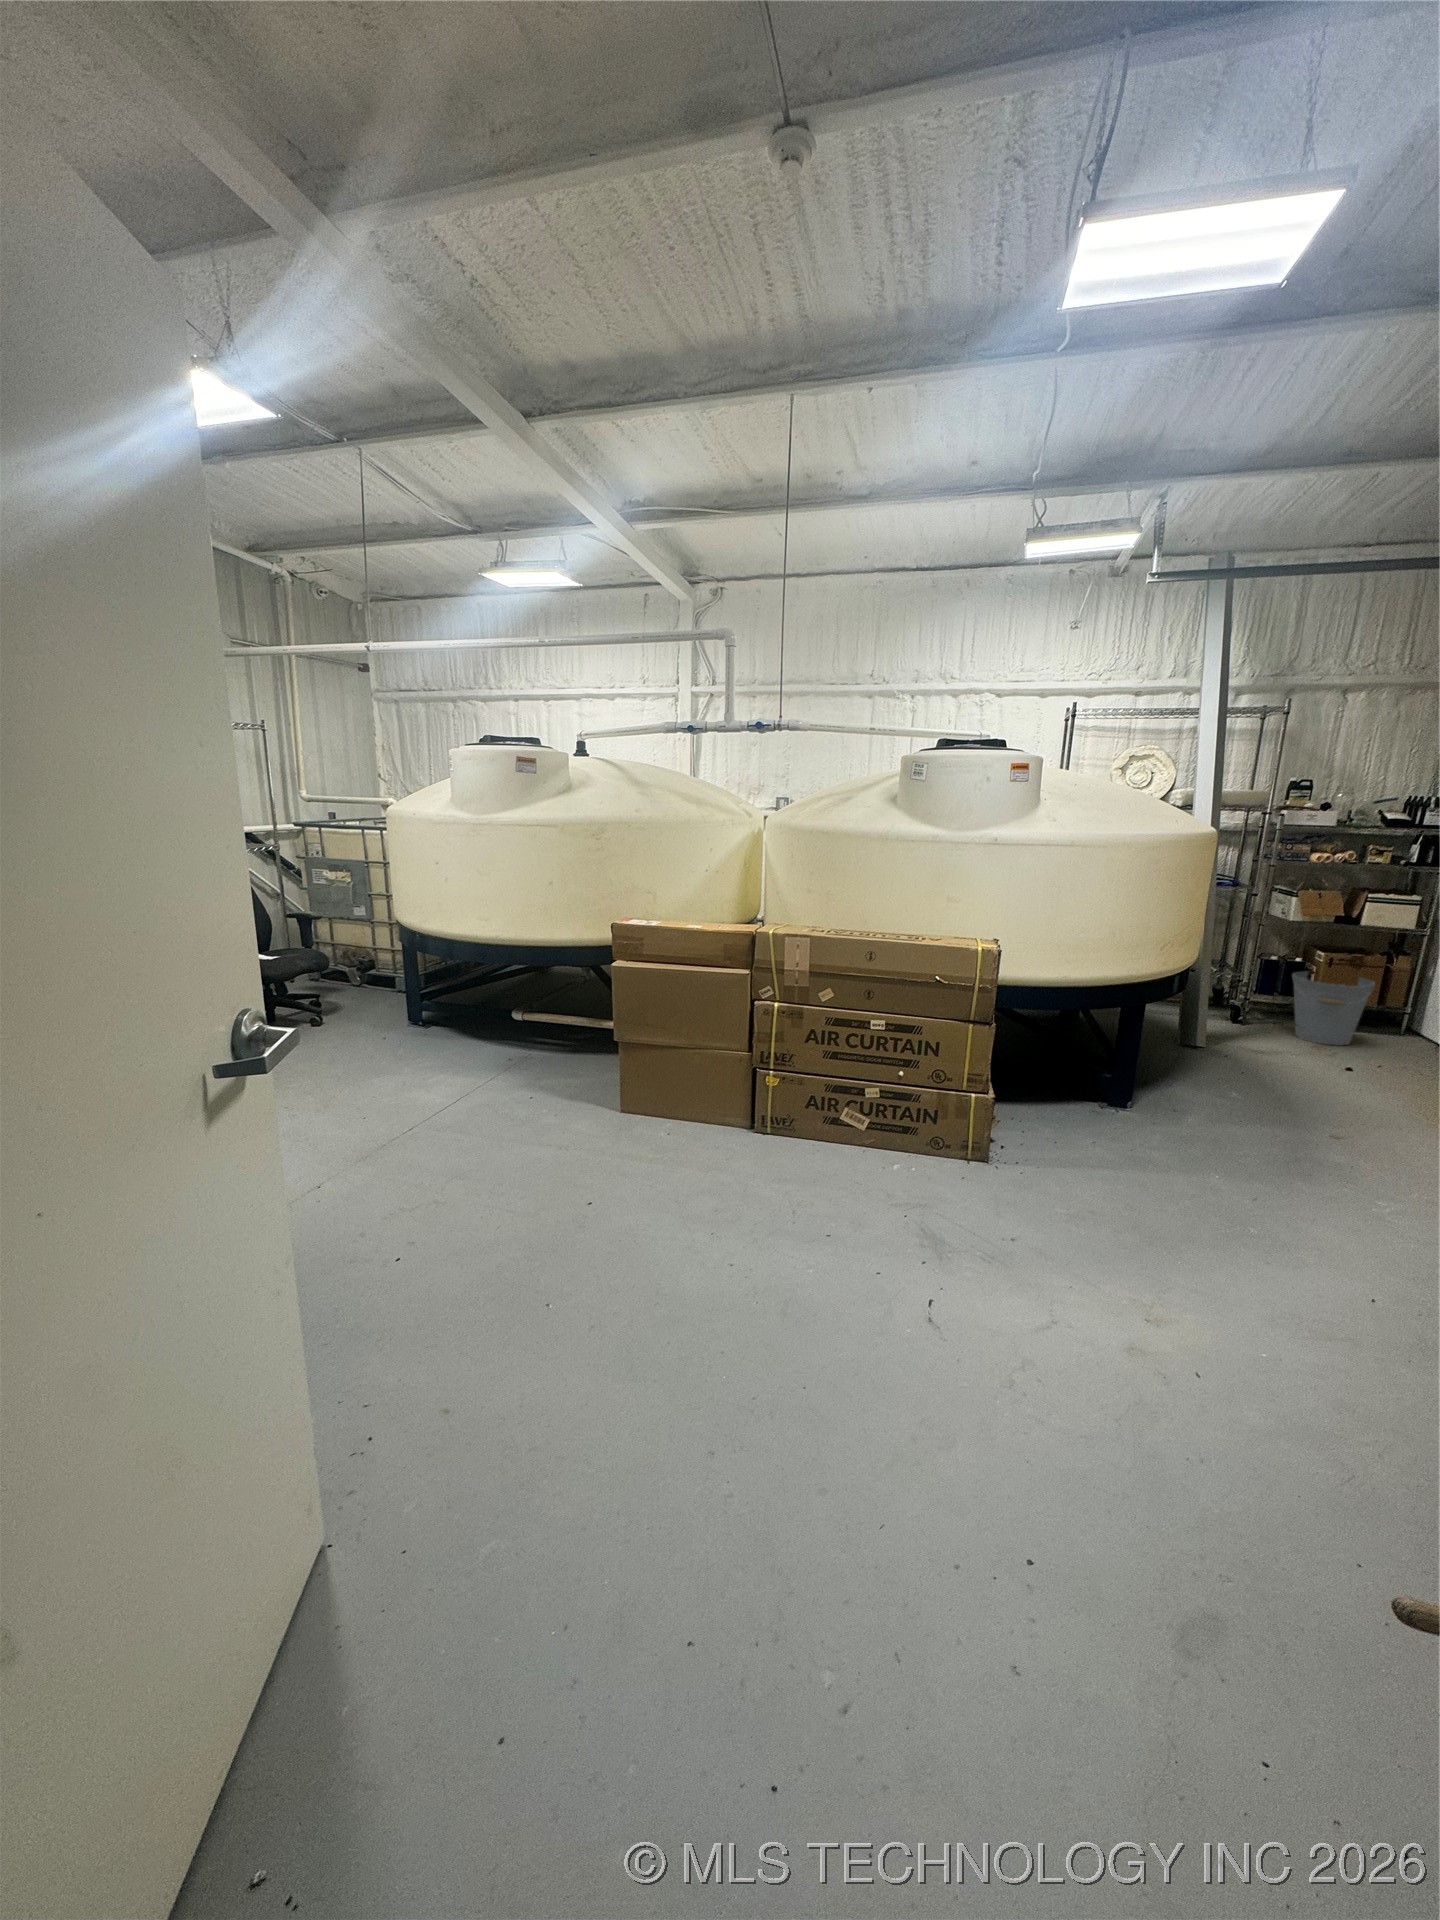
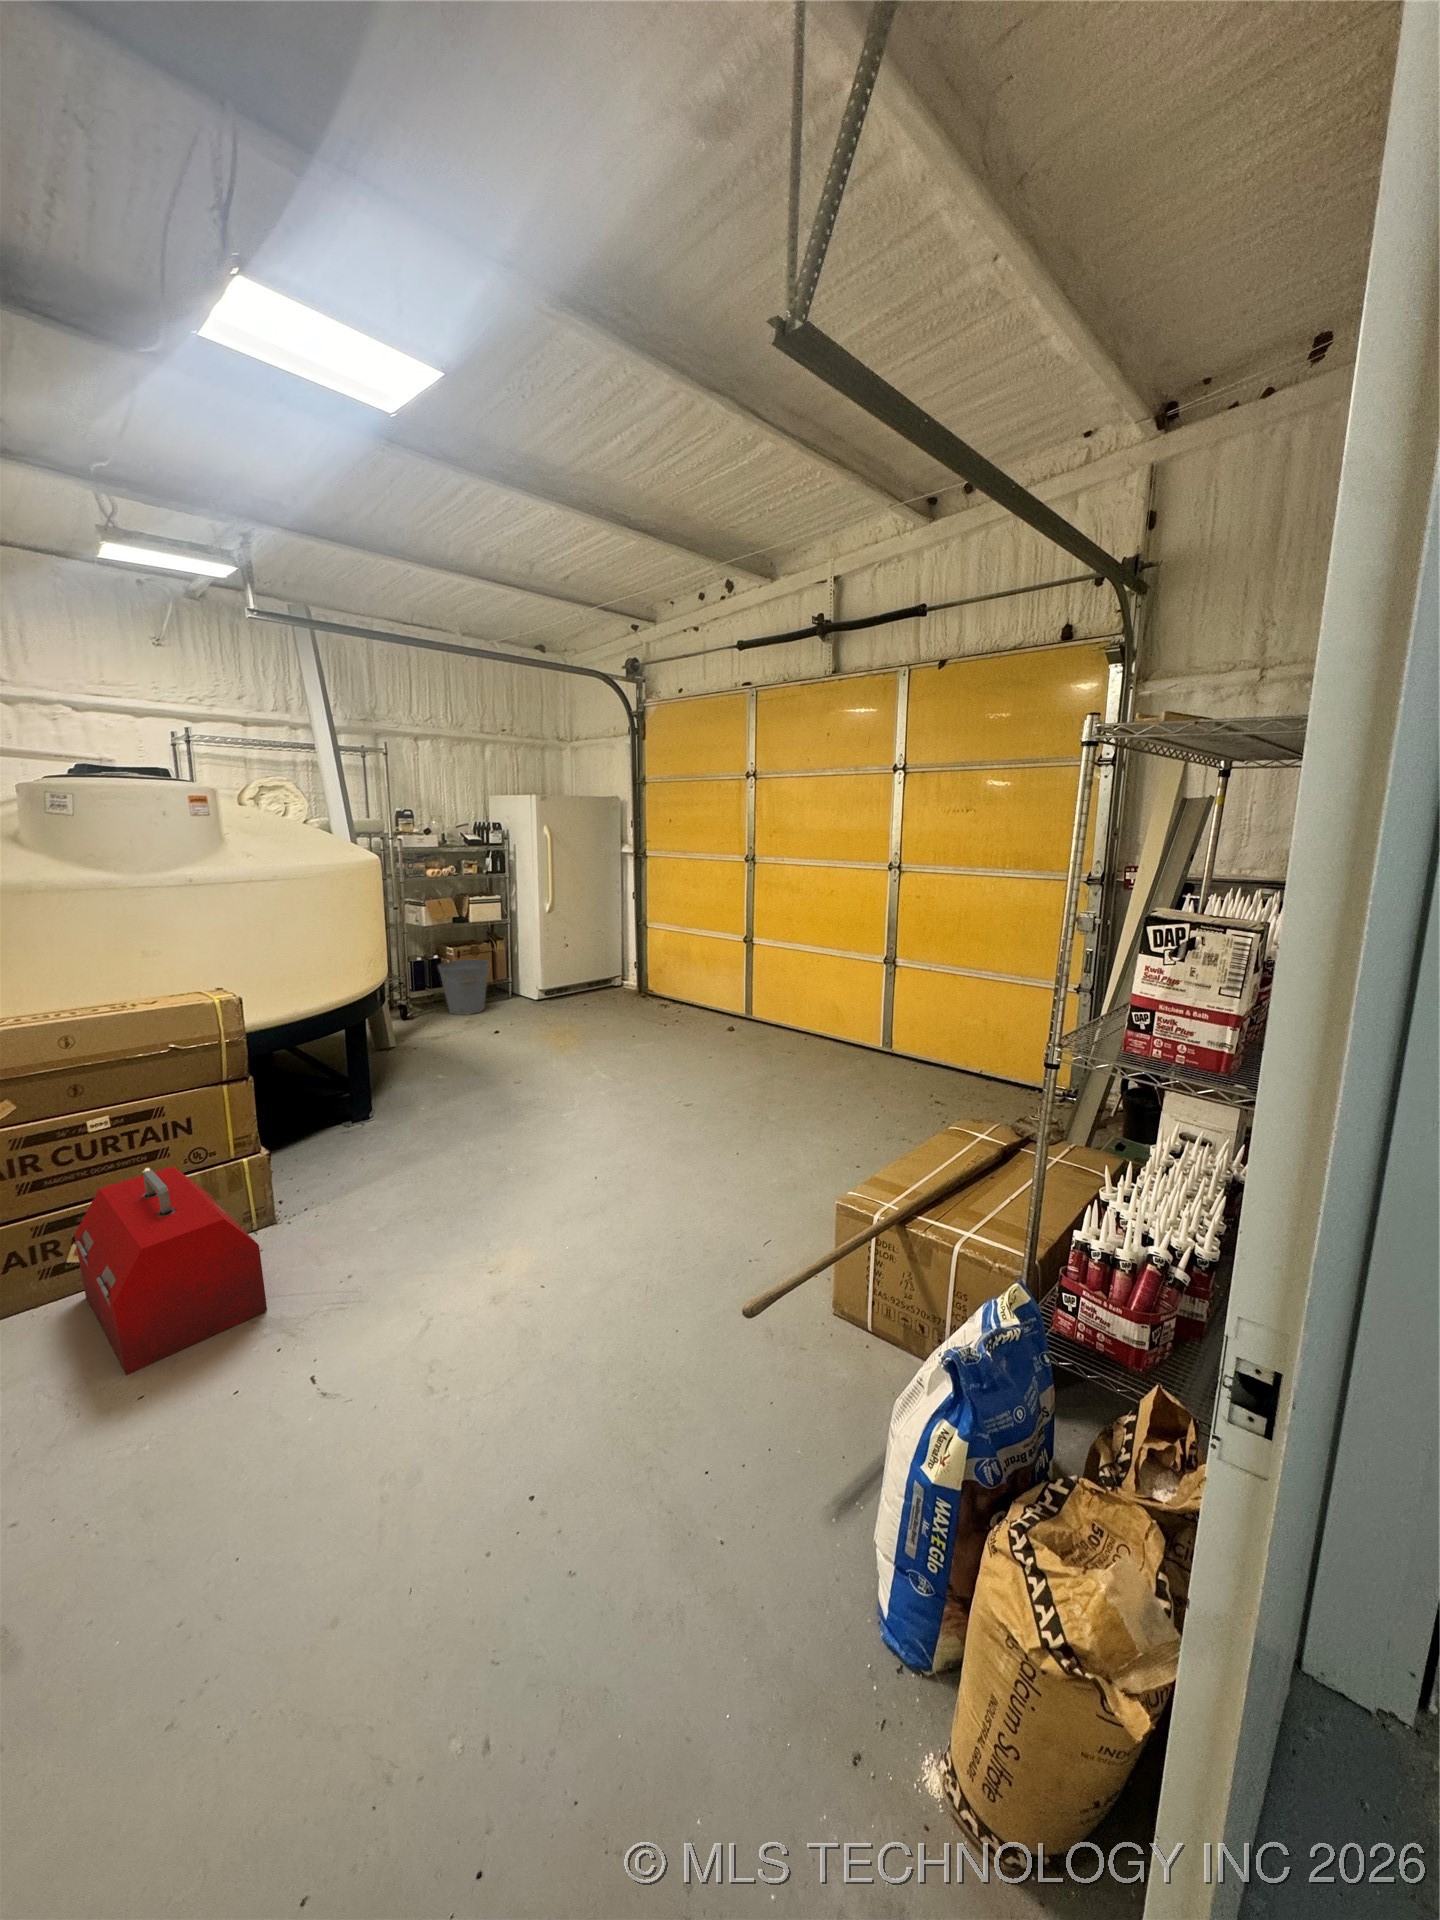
toolbox: none [833,1070,938,1225] -> present [74,1166,267,1375]

